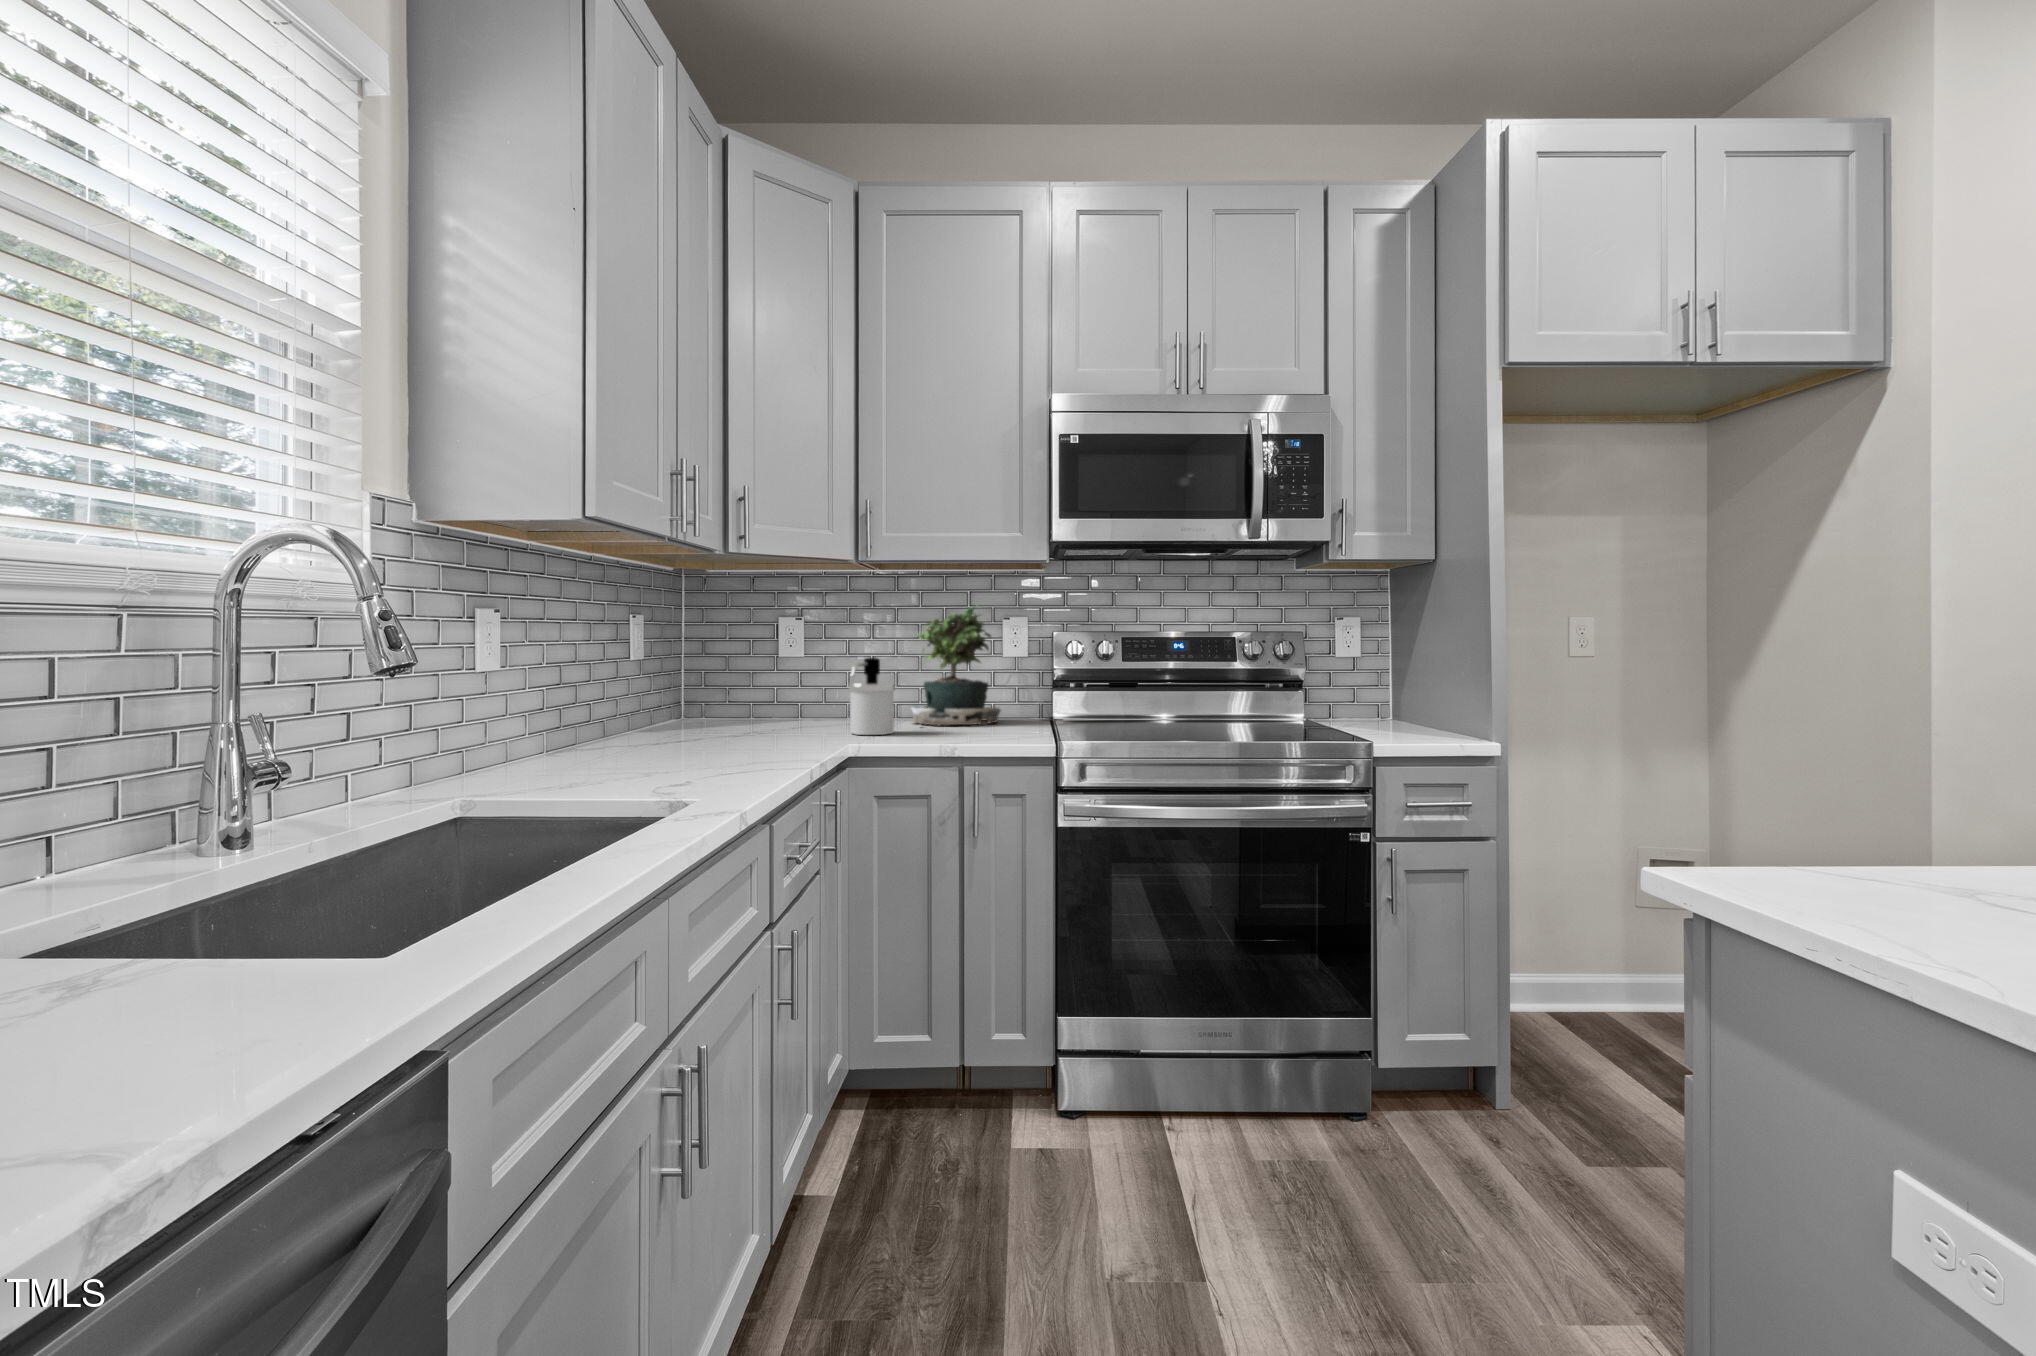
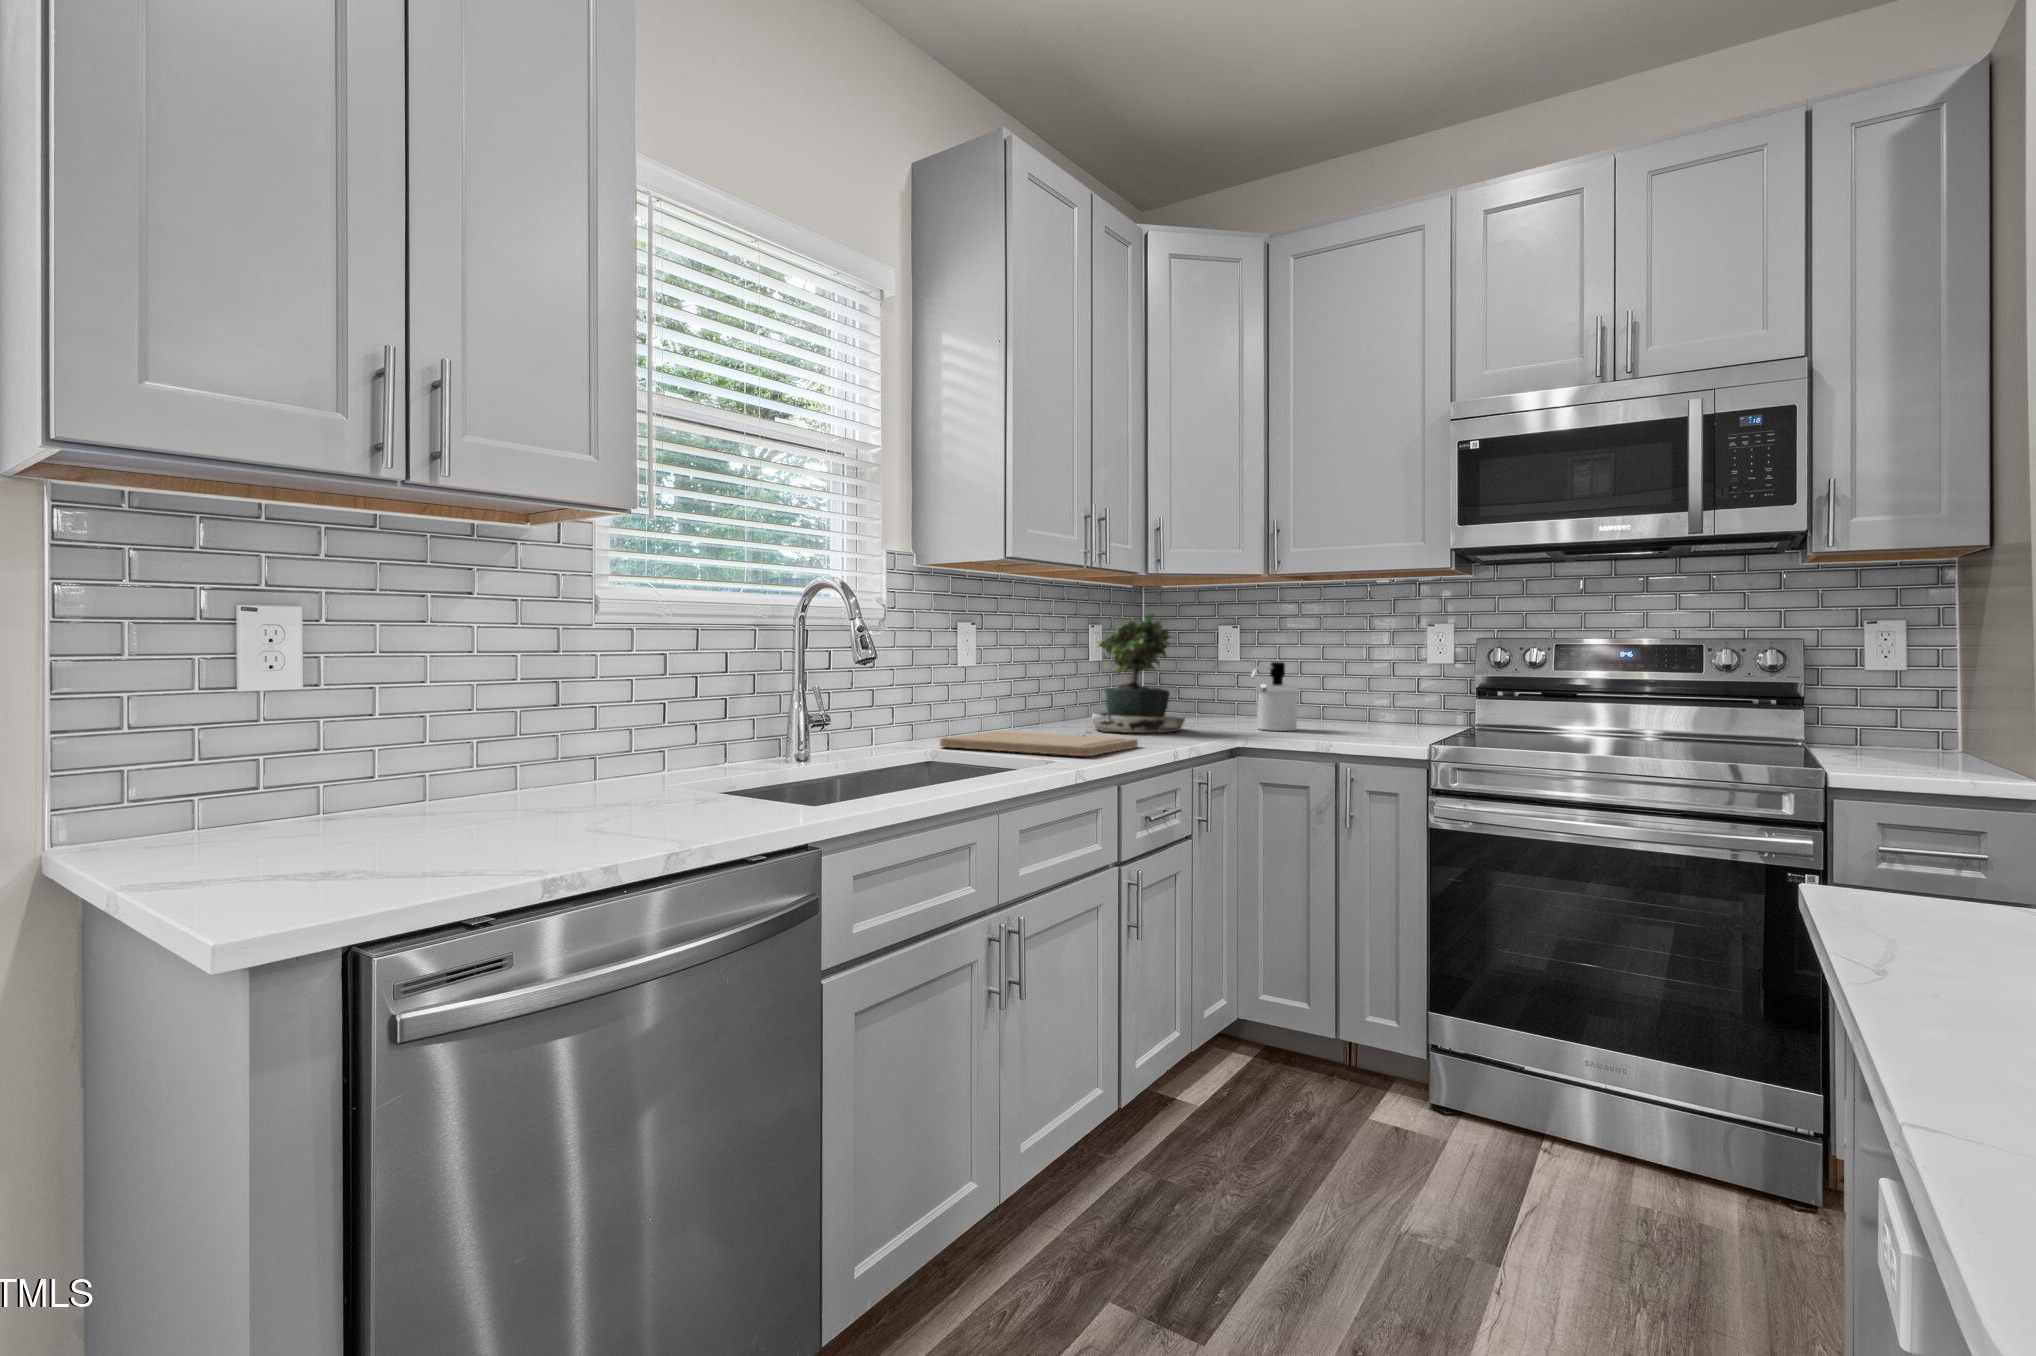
potted plant: present [911,607,1000,725] -> present [1092,611,1185,733]
cutting board: none [475,756,757,788] -> present [940,731,1138,756]

